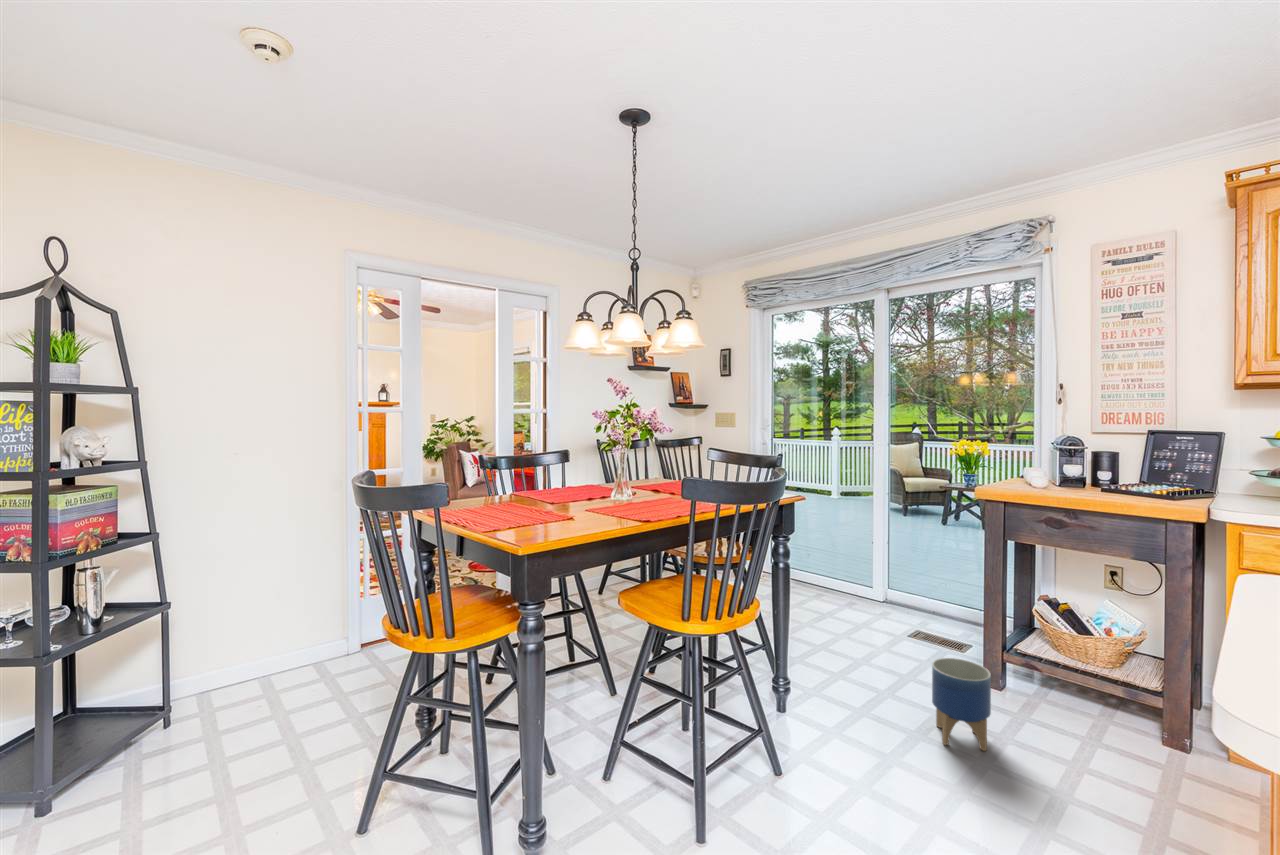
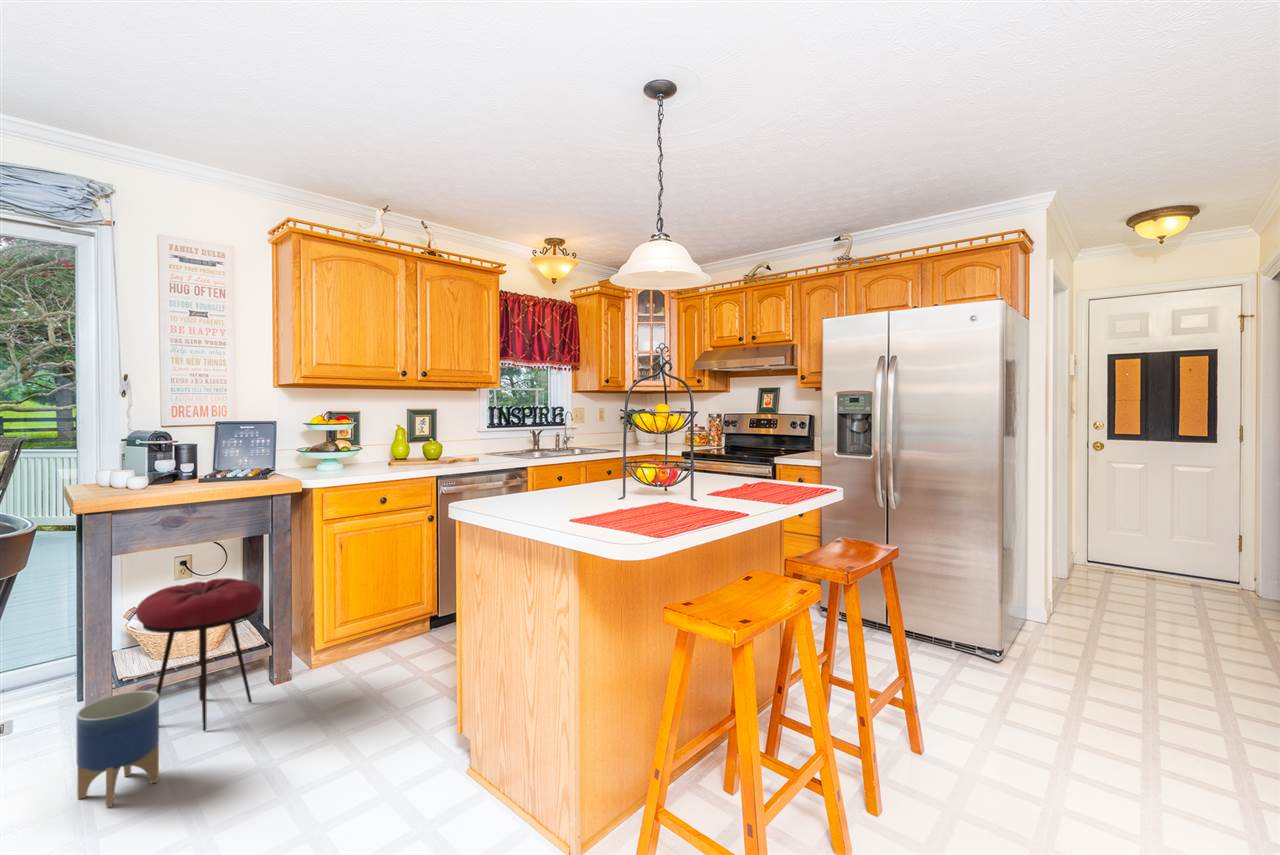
stool: none [1011,589,1139,743] -> present [136,578,262,731]

